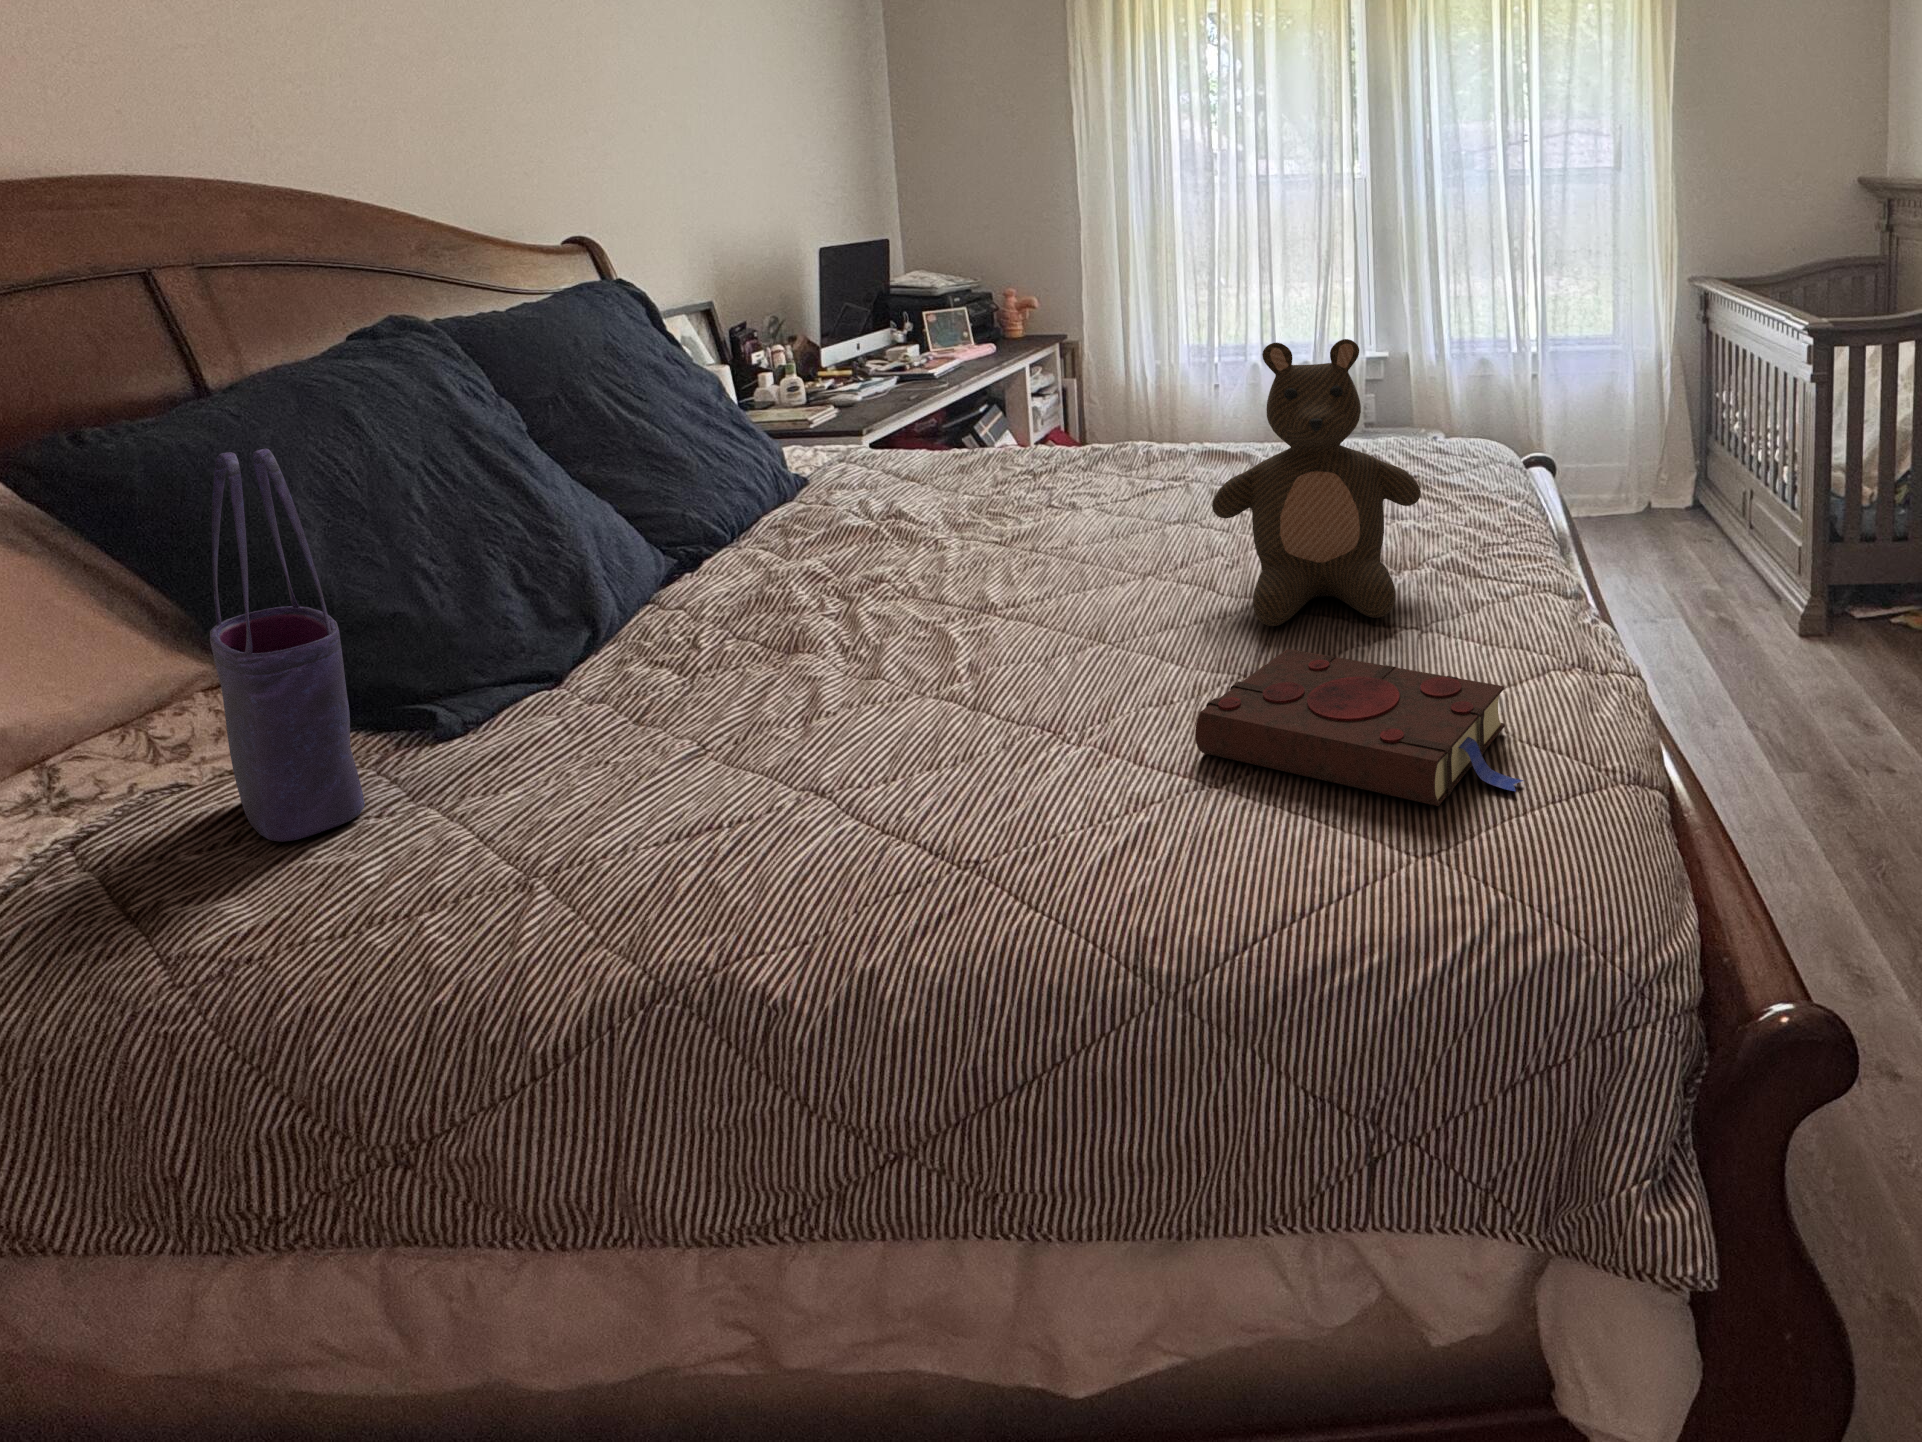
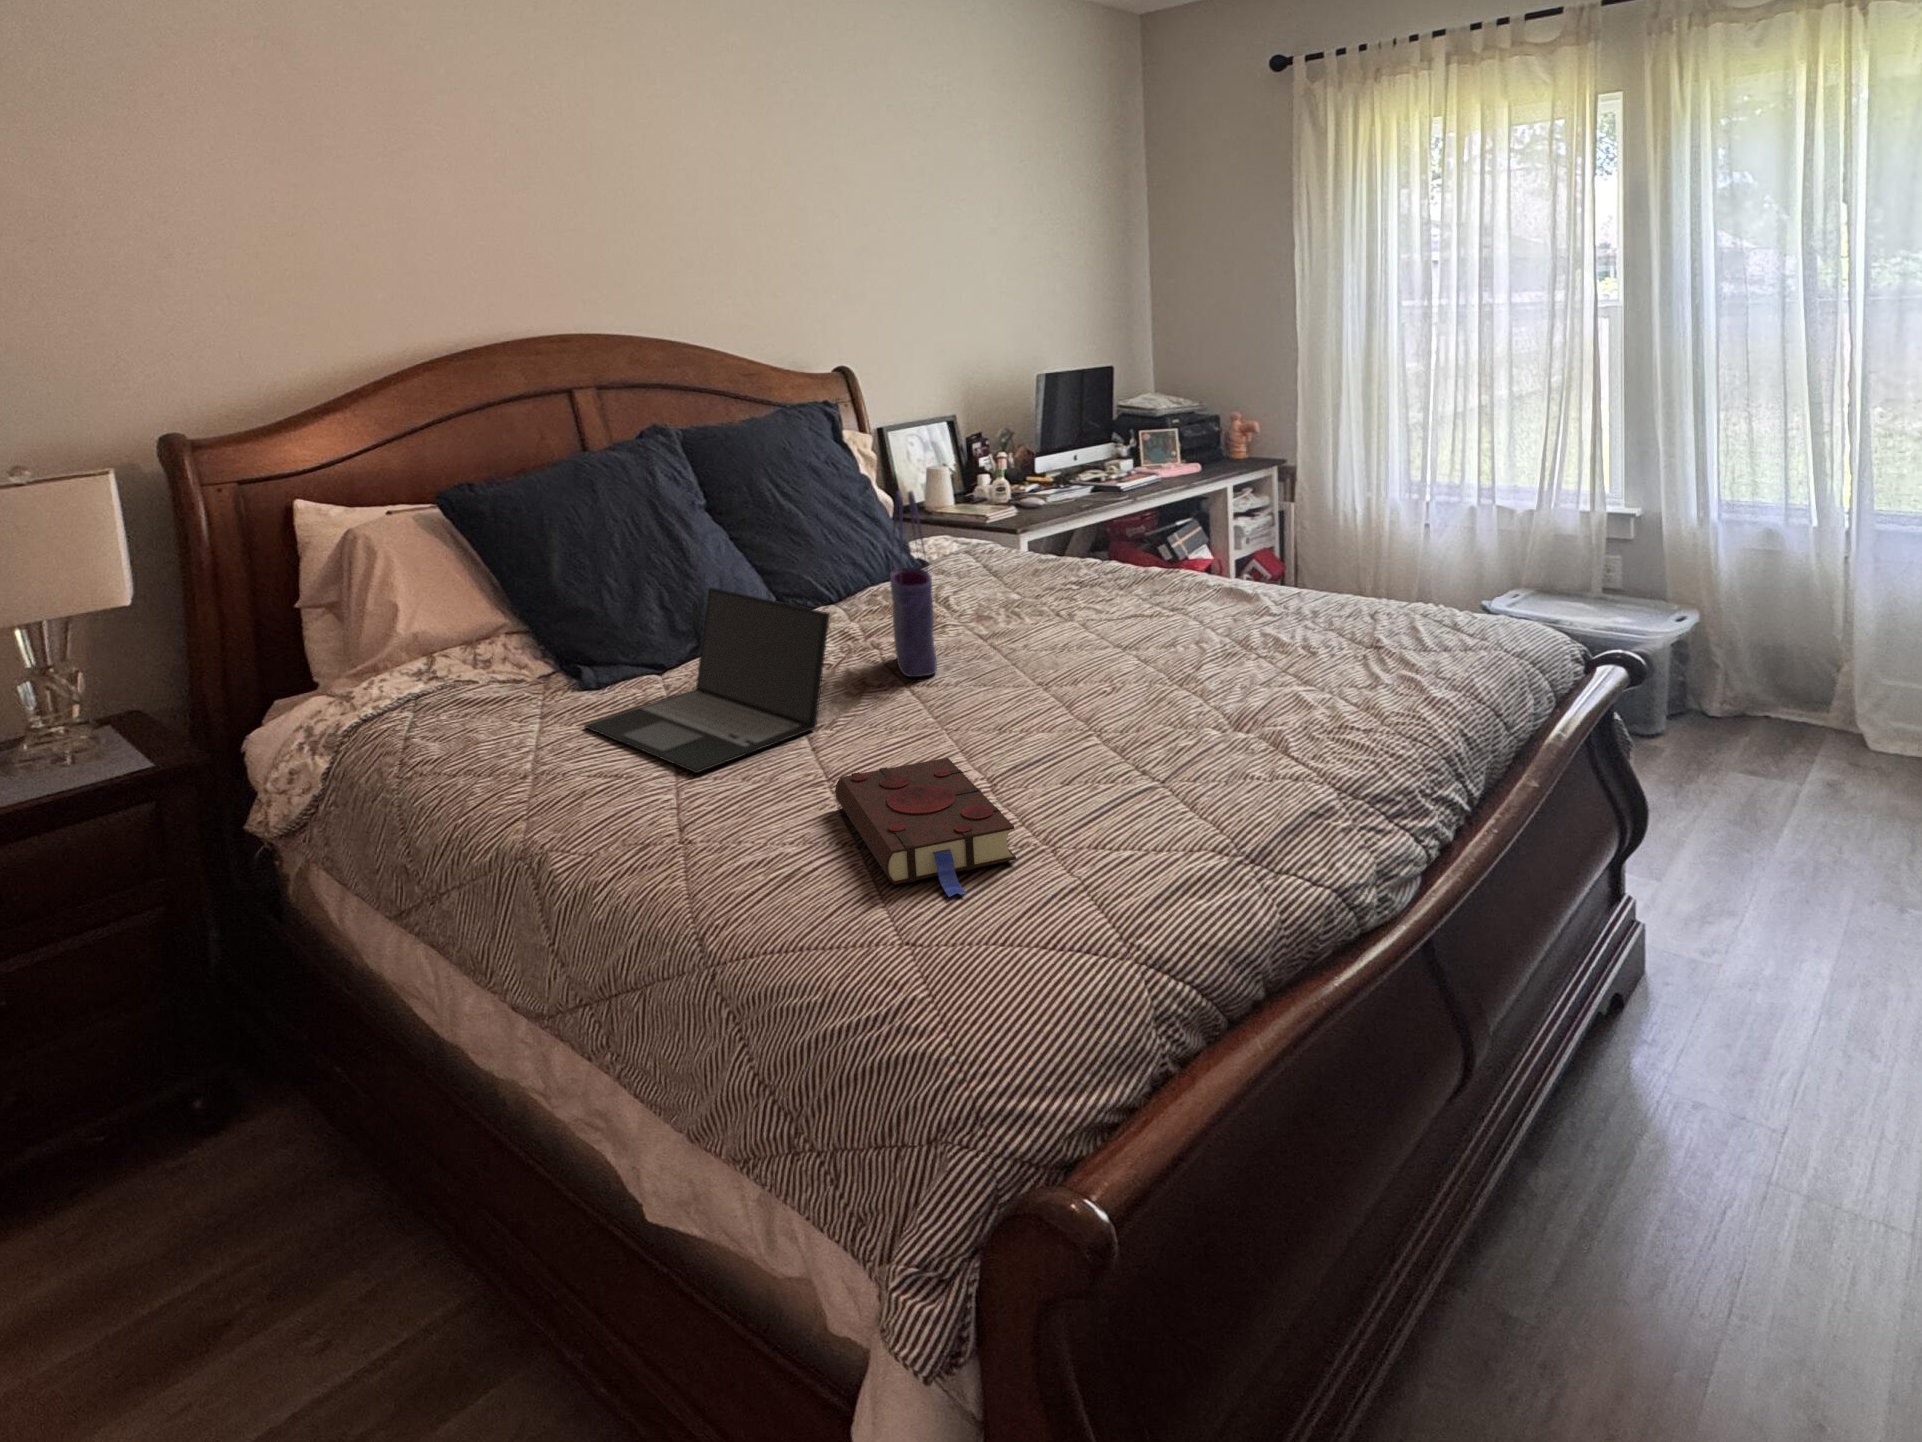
stuffed bear: present [1212,339,1421,626] -> none [990,518,1165,761]
tote bag: present [210,449,365,842] -> present [890,491,937,677]
laptop: none [530,510,995,812] -> present [584,587,830,773]

